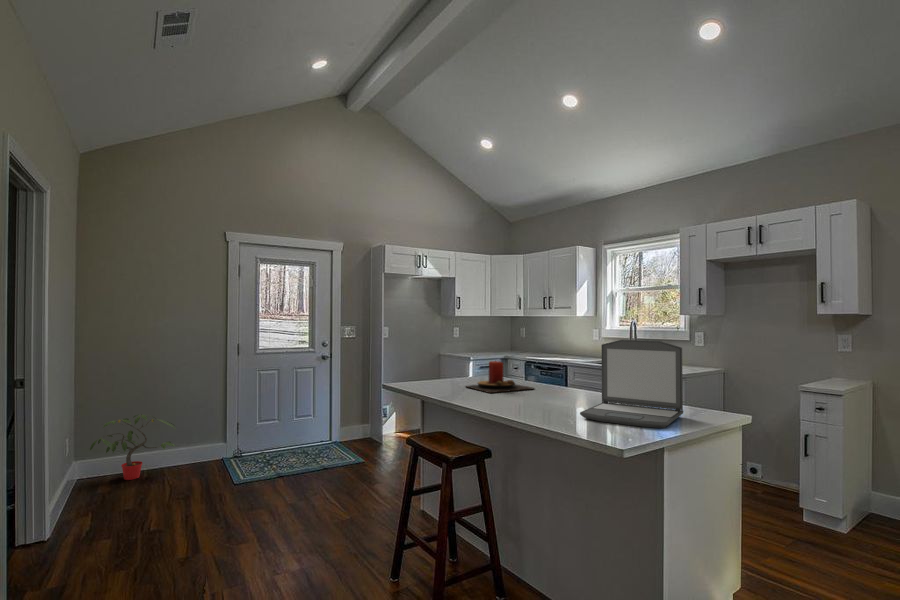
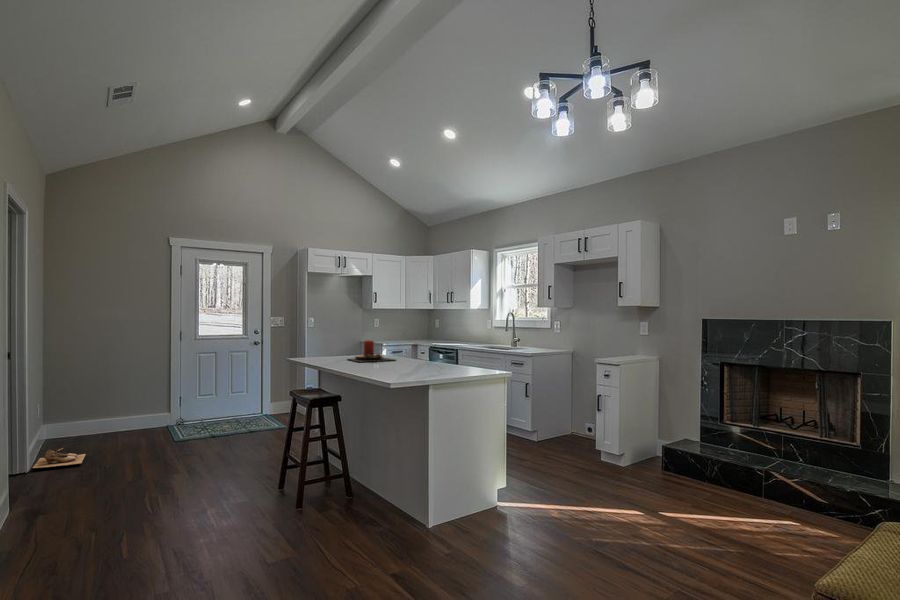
laptop: present [580,340,683,428] -> none [397,322,467,376]
potted plant: present [90,414,174,480] -> none [53,388,128,441]
shoe: none [58,498,129,530] -> present [32,448,87,469]

